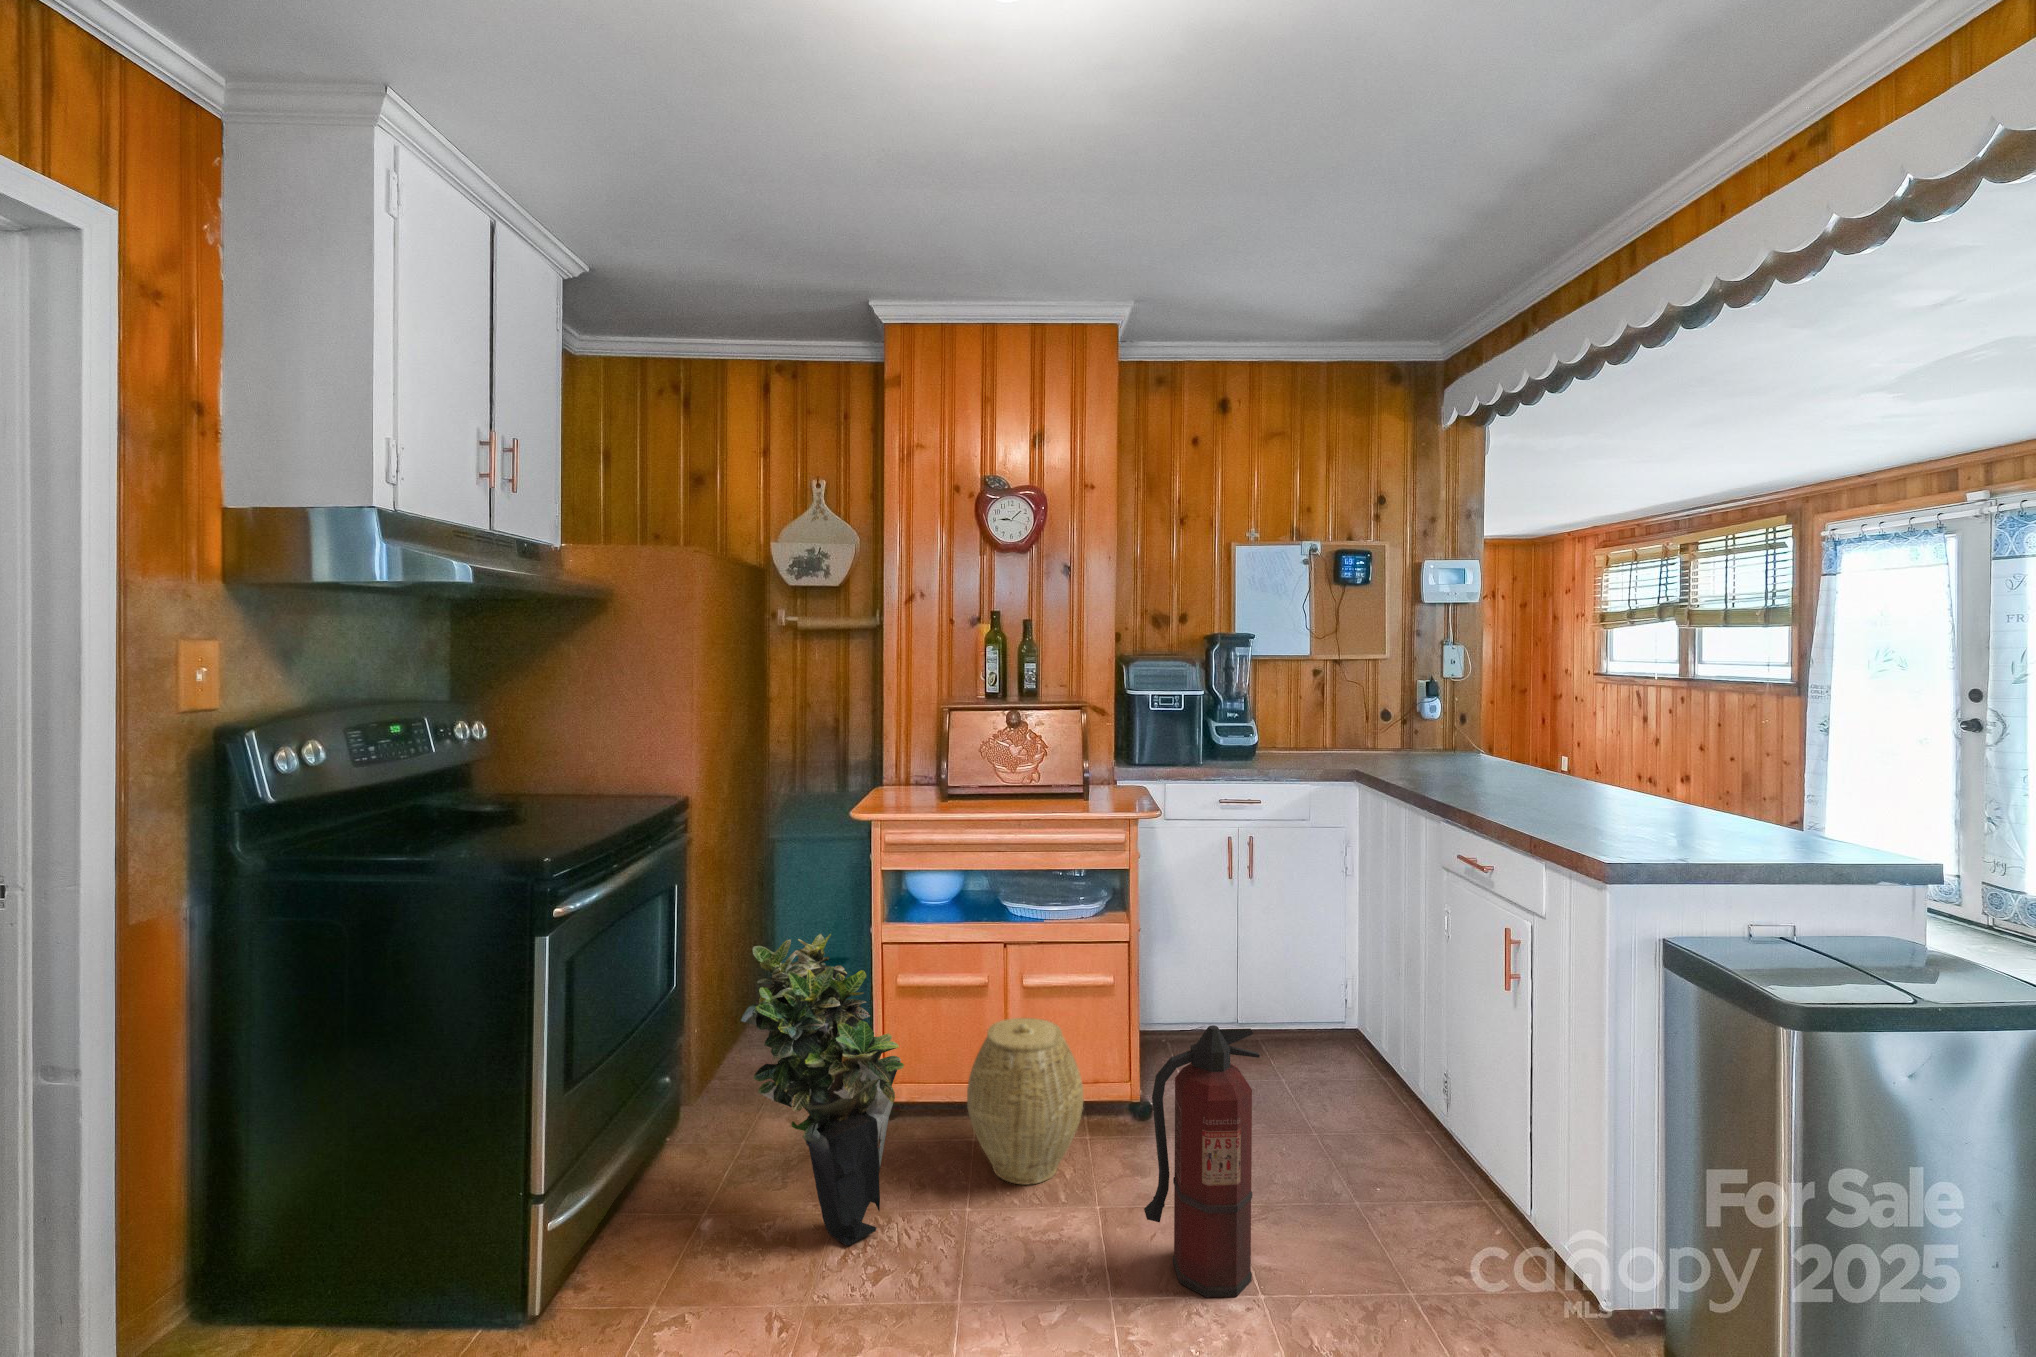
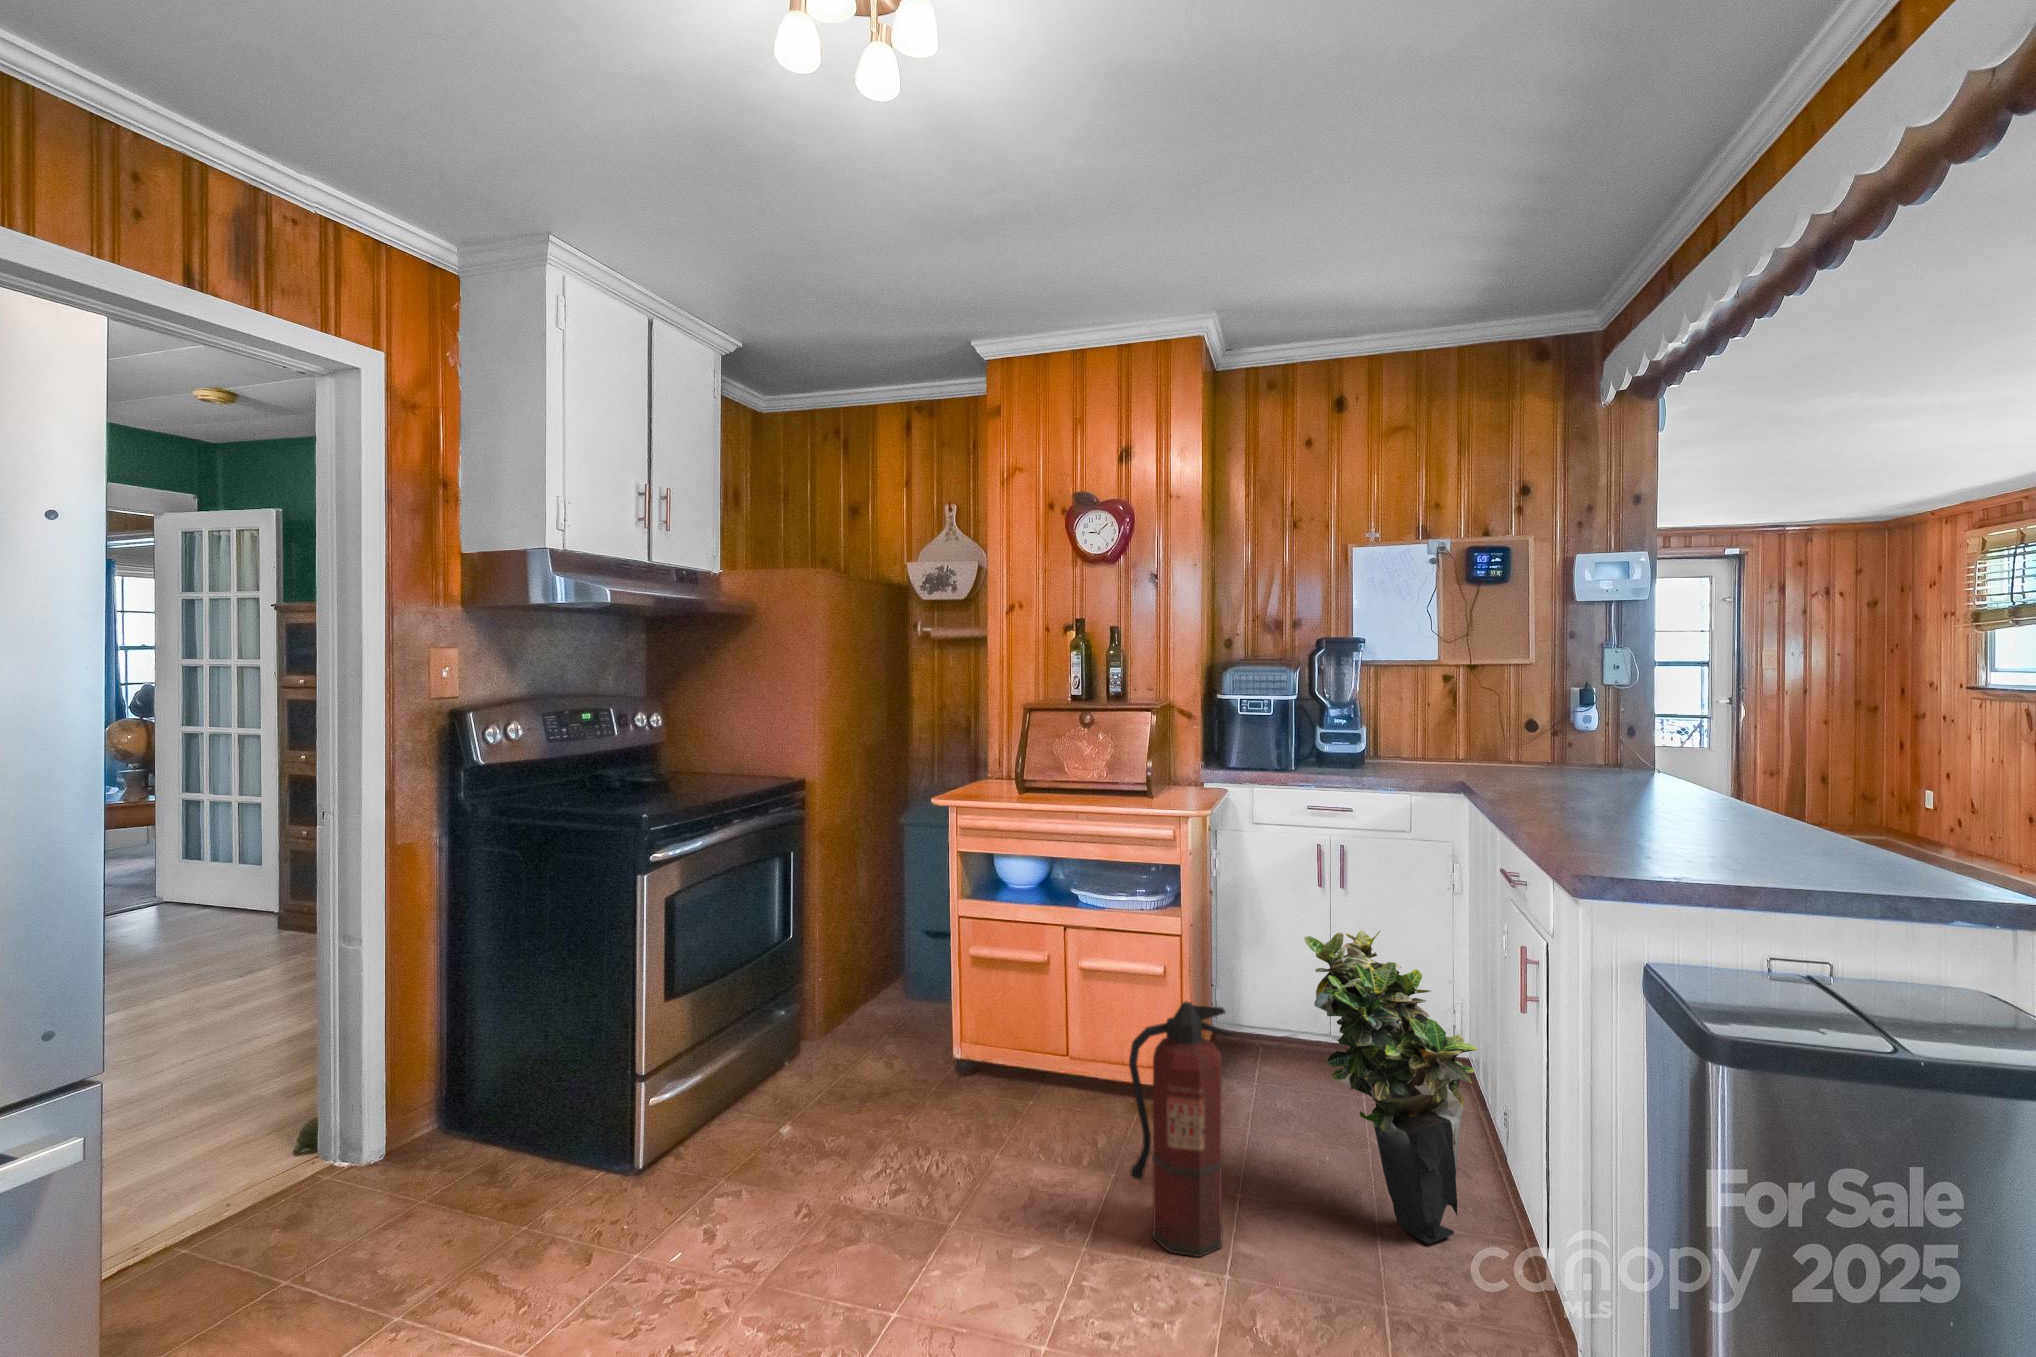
potted plant: present [741,934,904,1246] -> present [1304,930,1478,1245]
woven basket: present [967,1018,1083,1185] -> none [1008,992,1115,1142]

